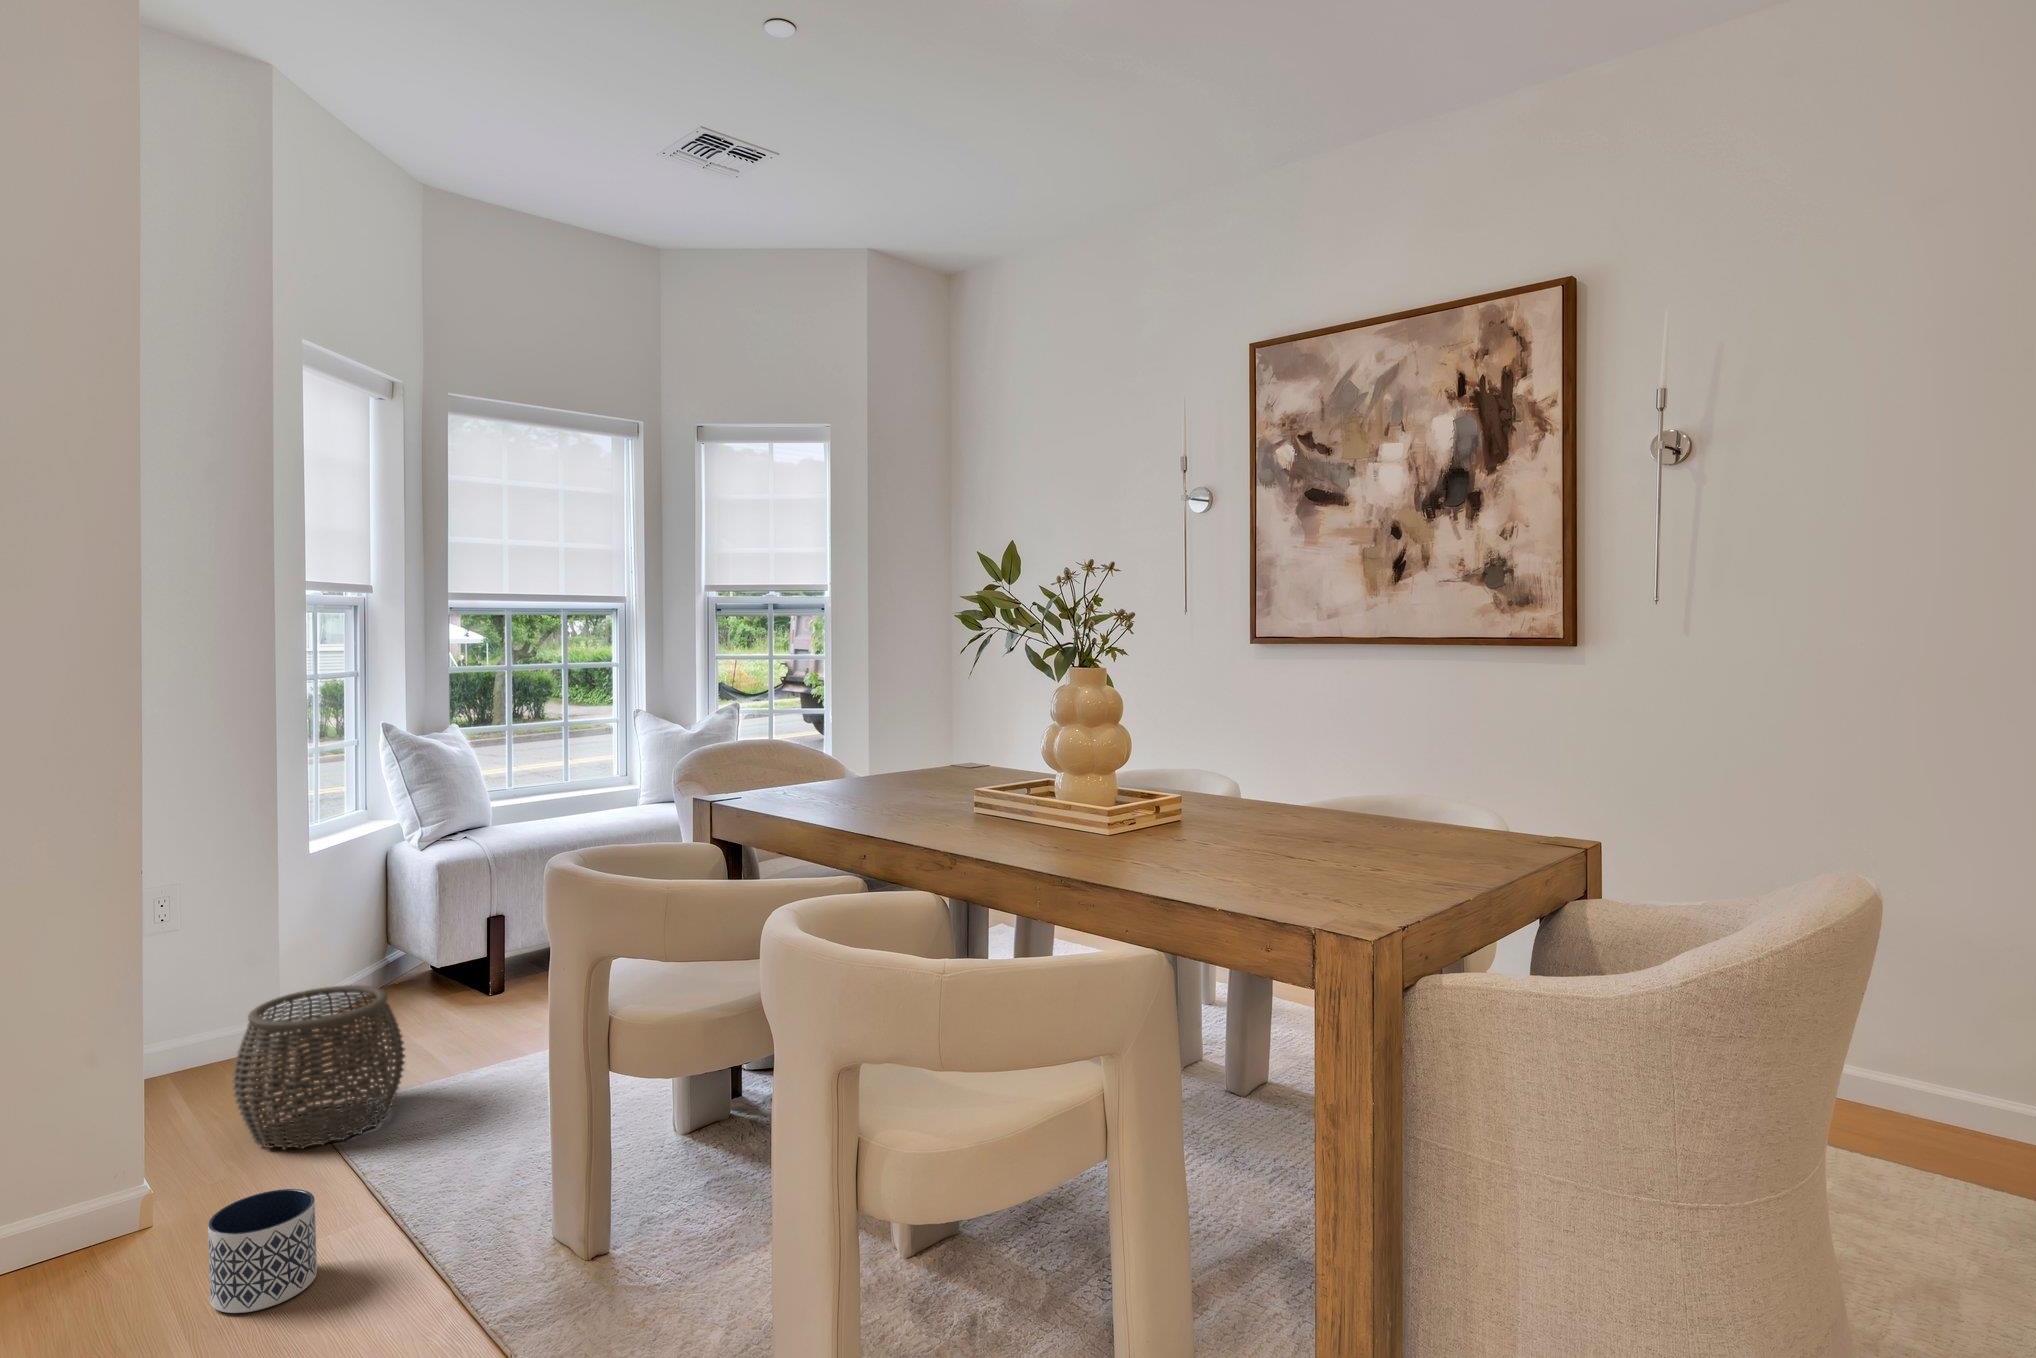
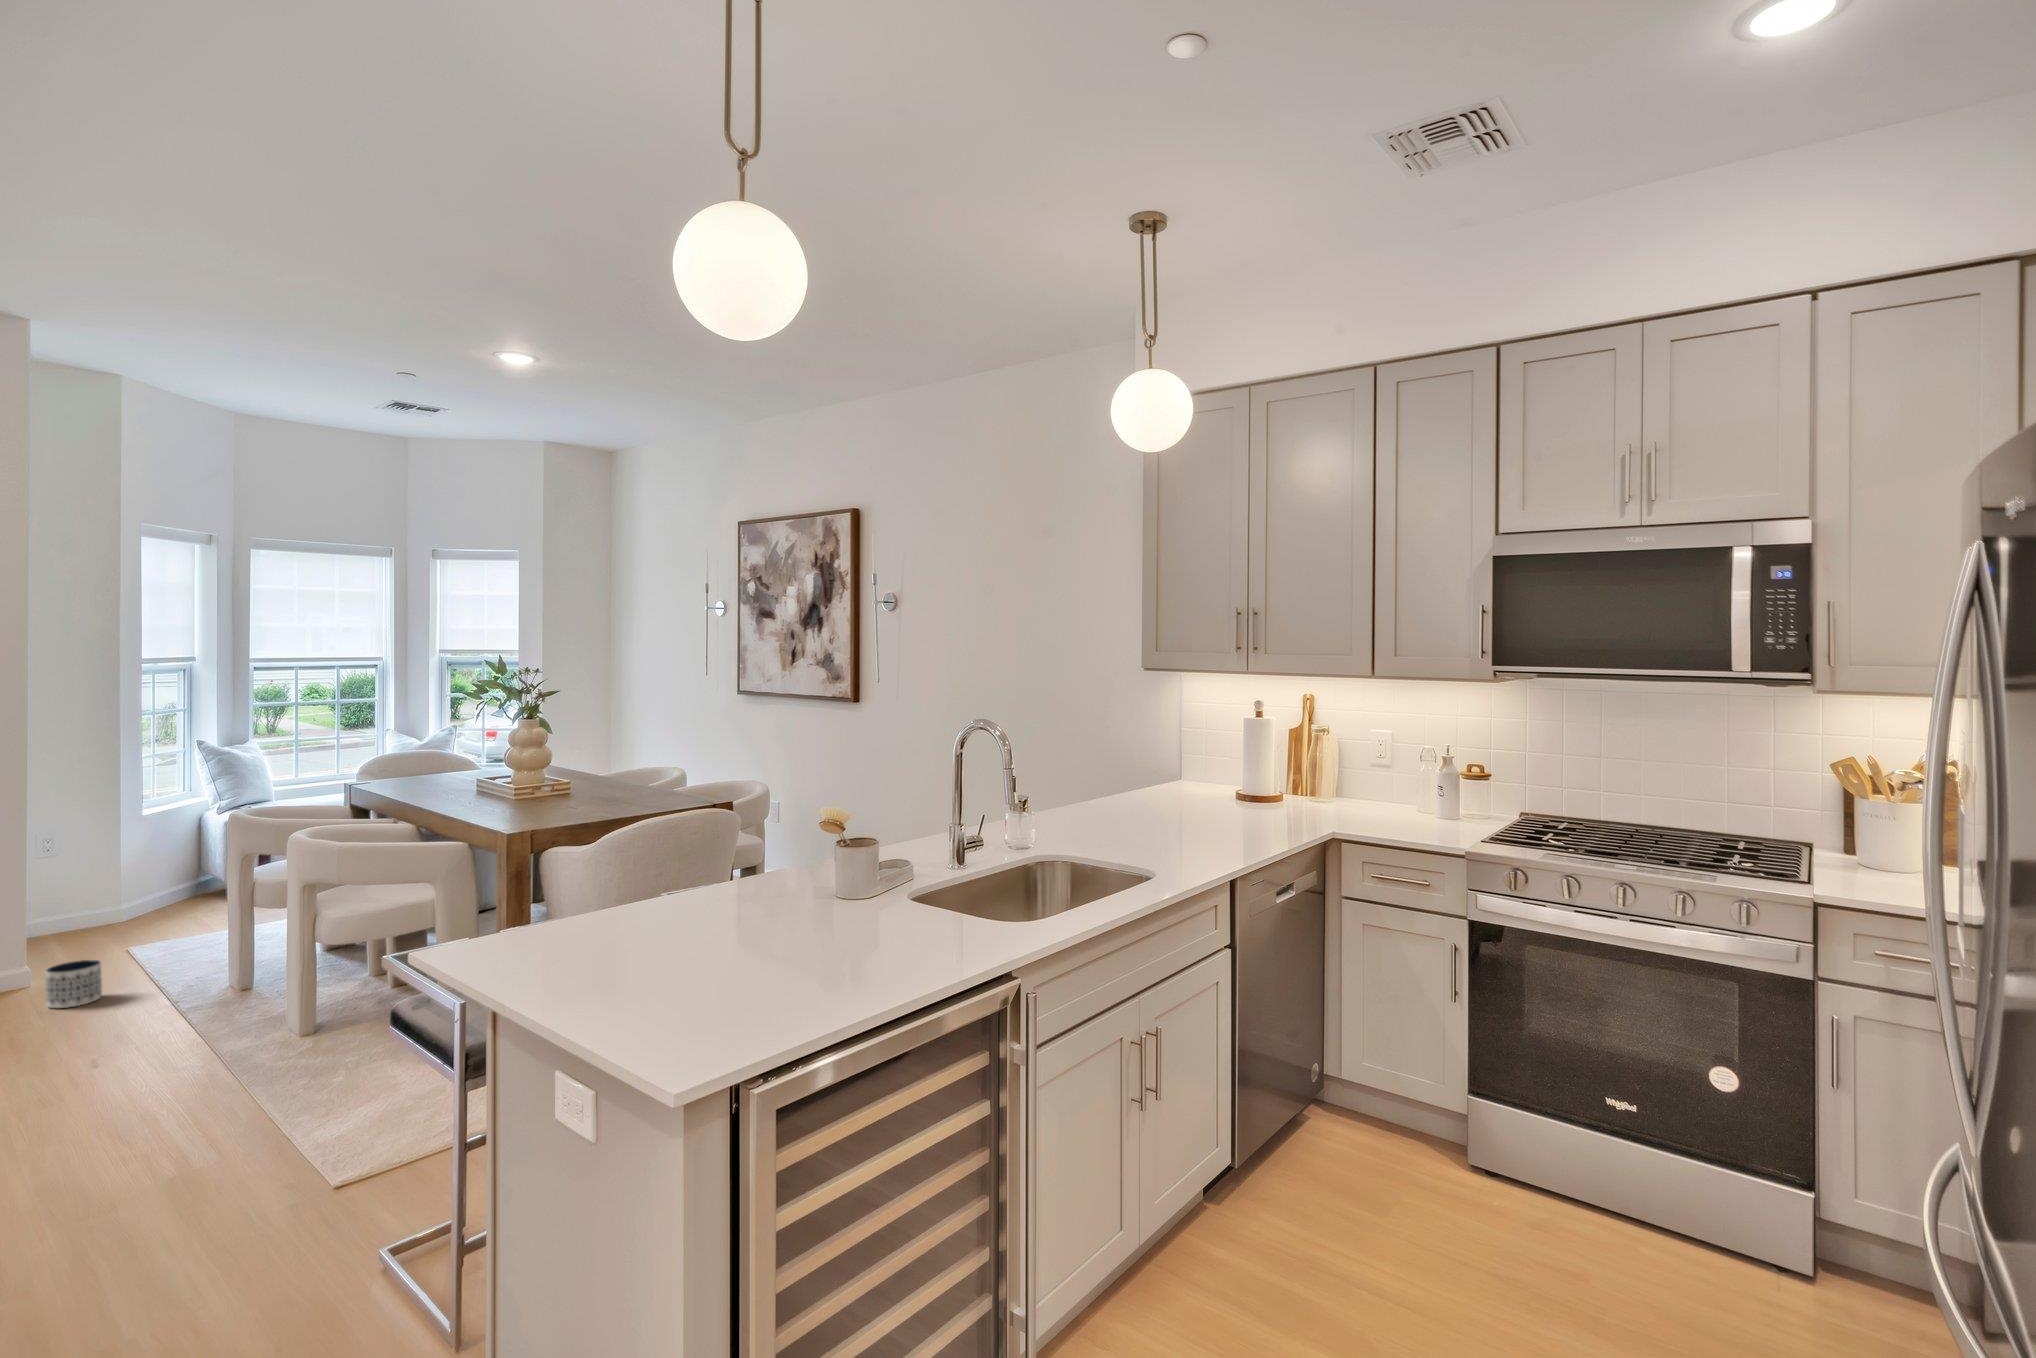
woven basket: present [233,985,405,1150] -> none [75,881,178,961]

